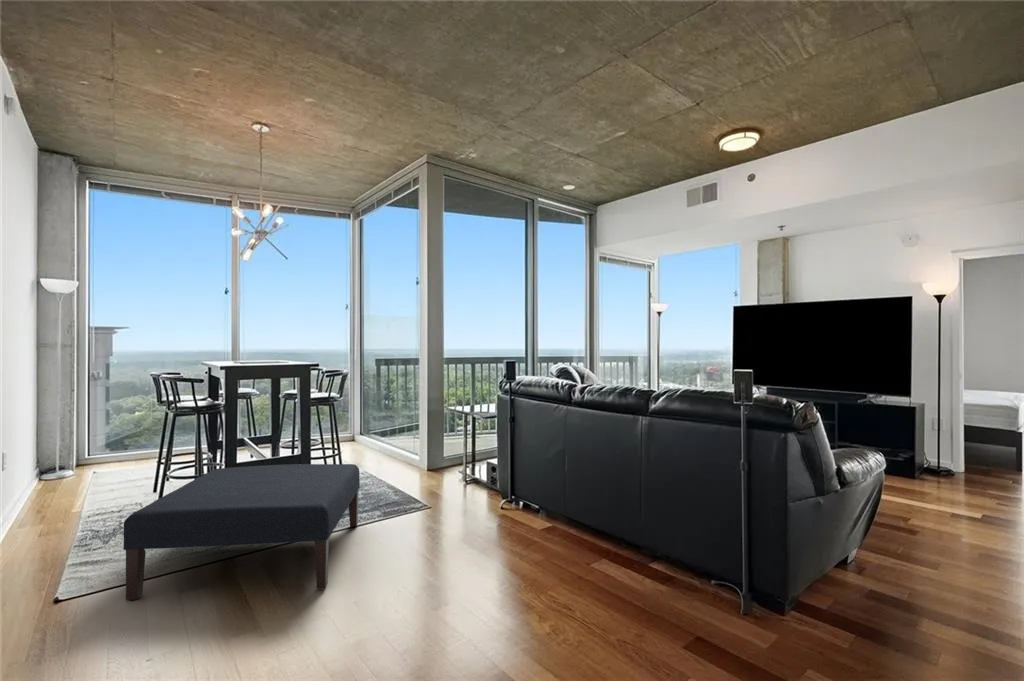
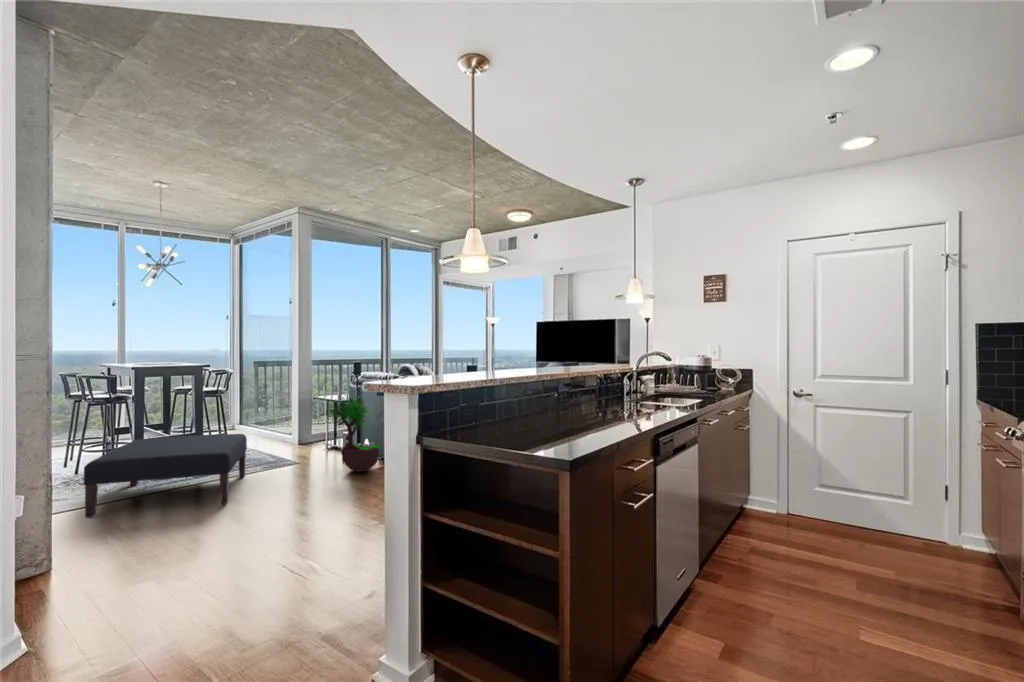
potted tree: none [464,402,548,530] -> present [327,395,379,472]

